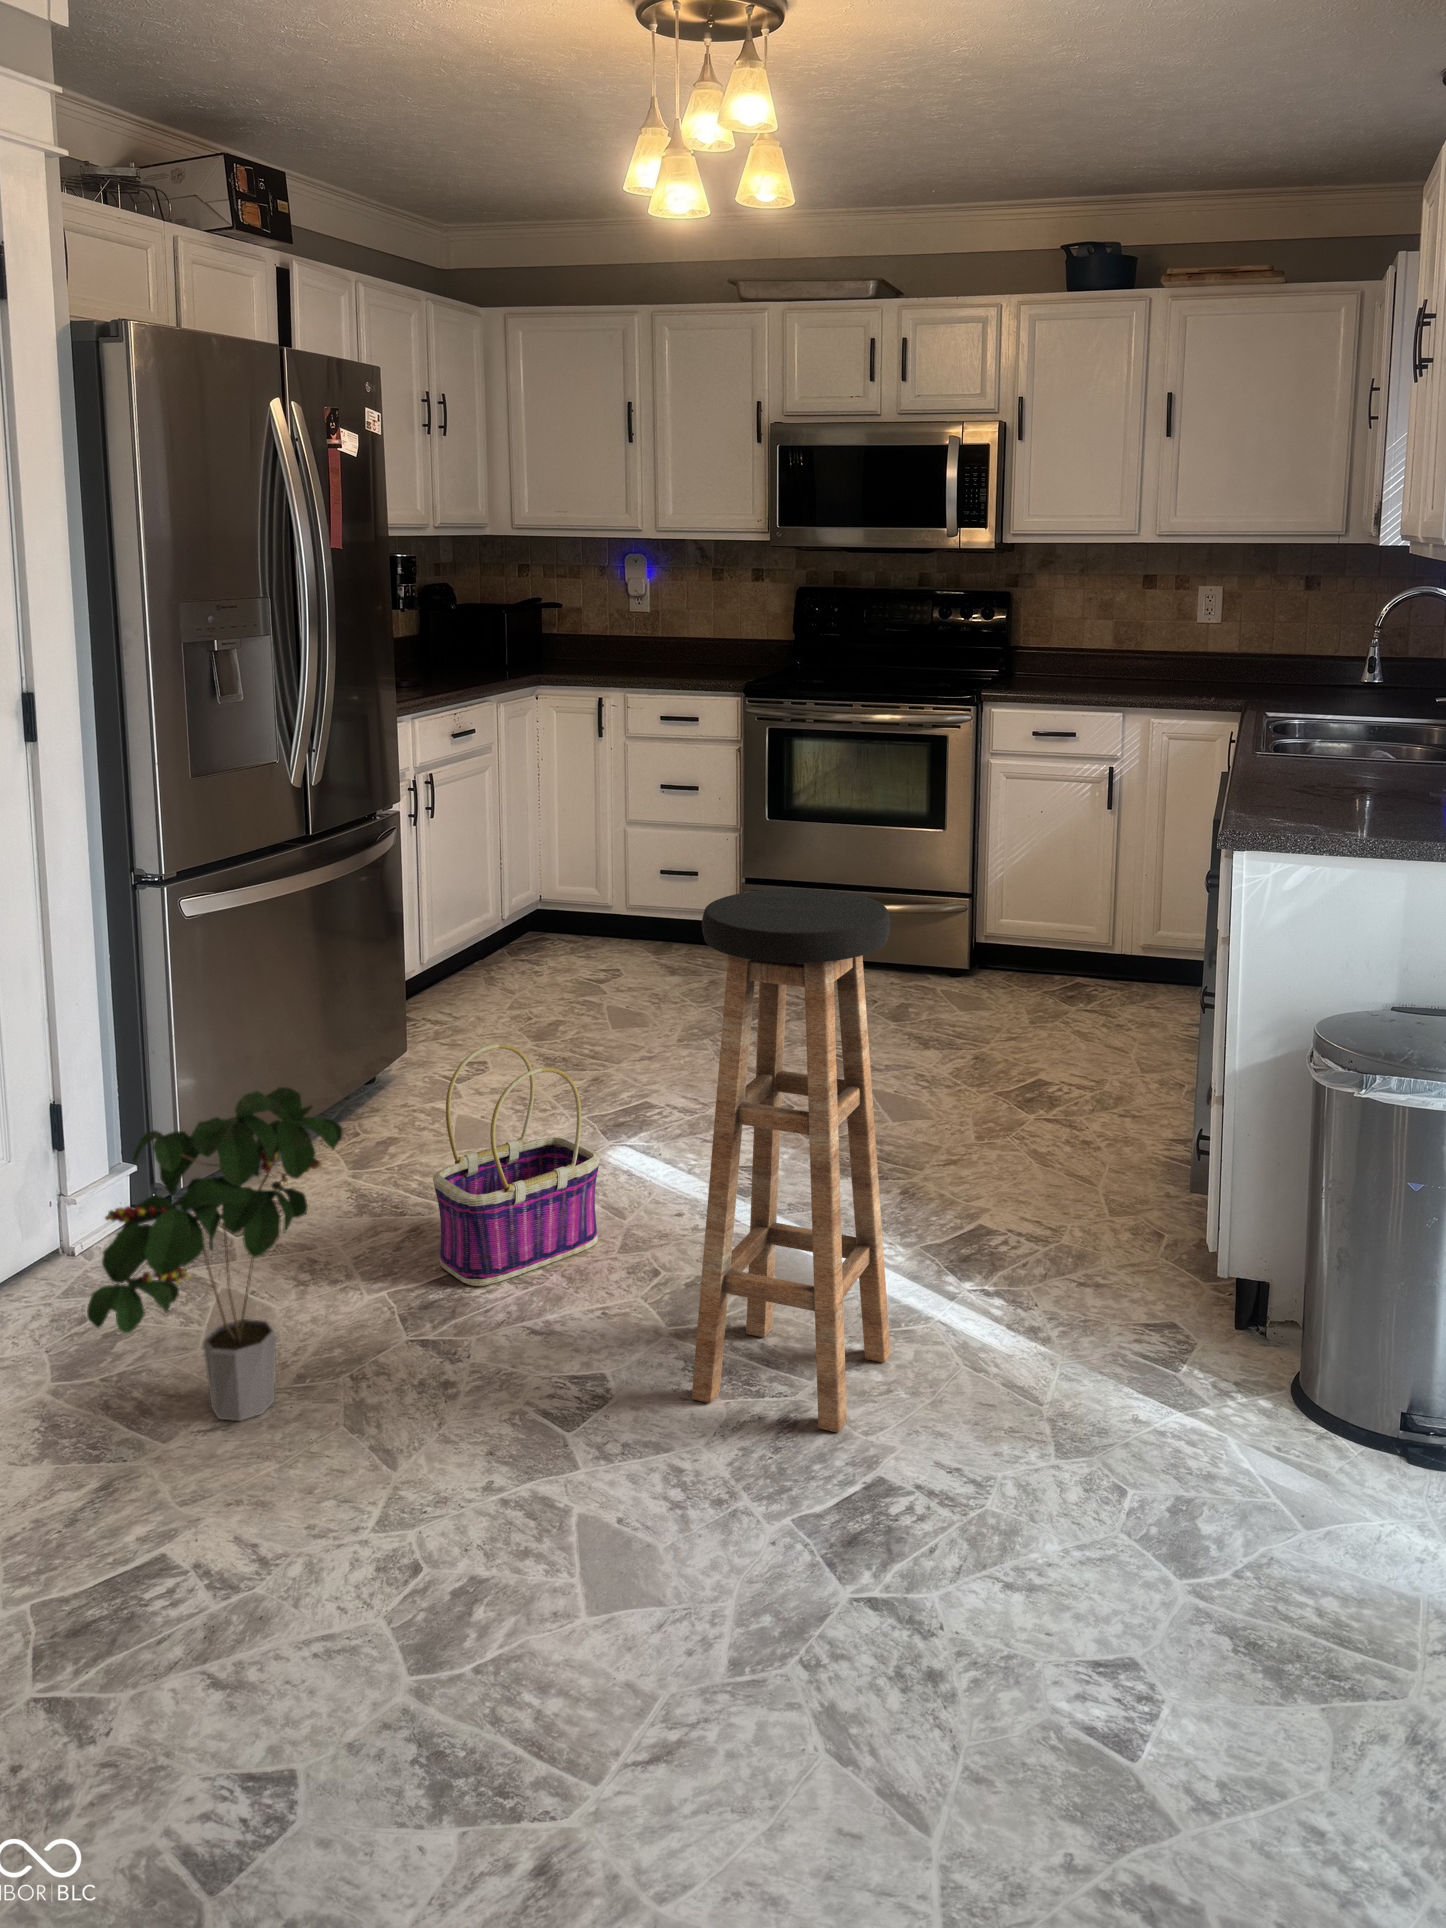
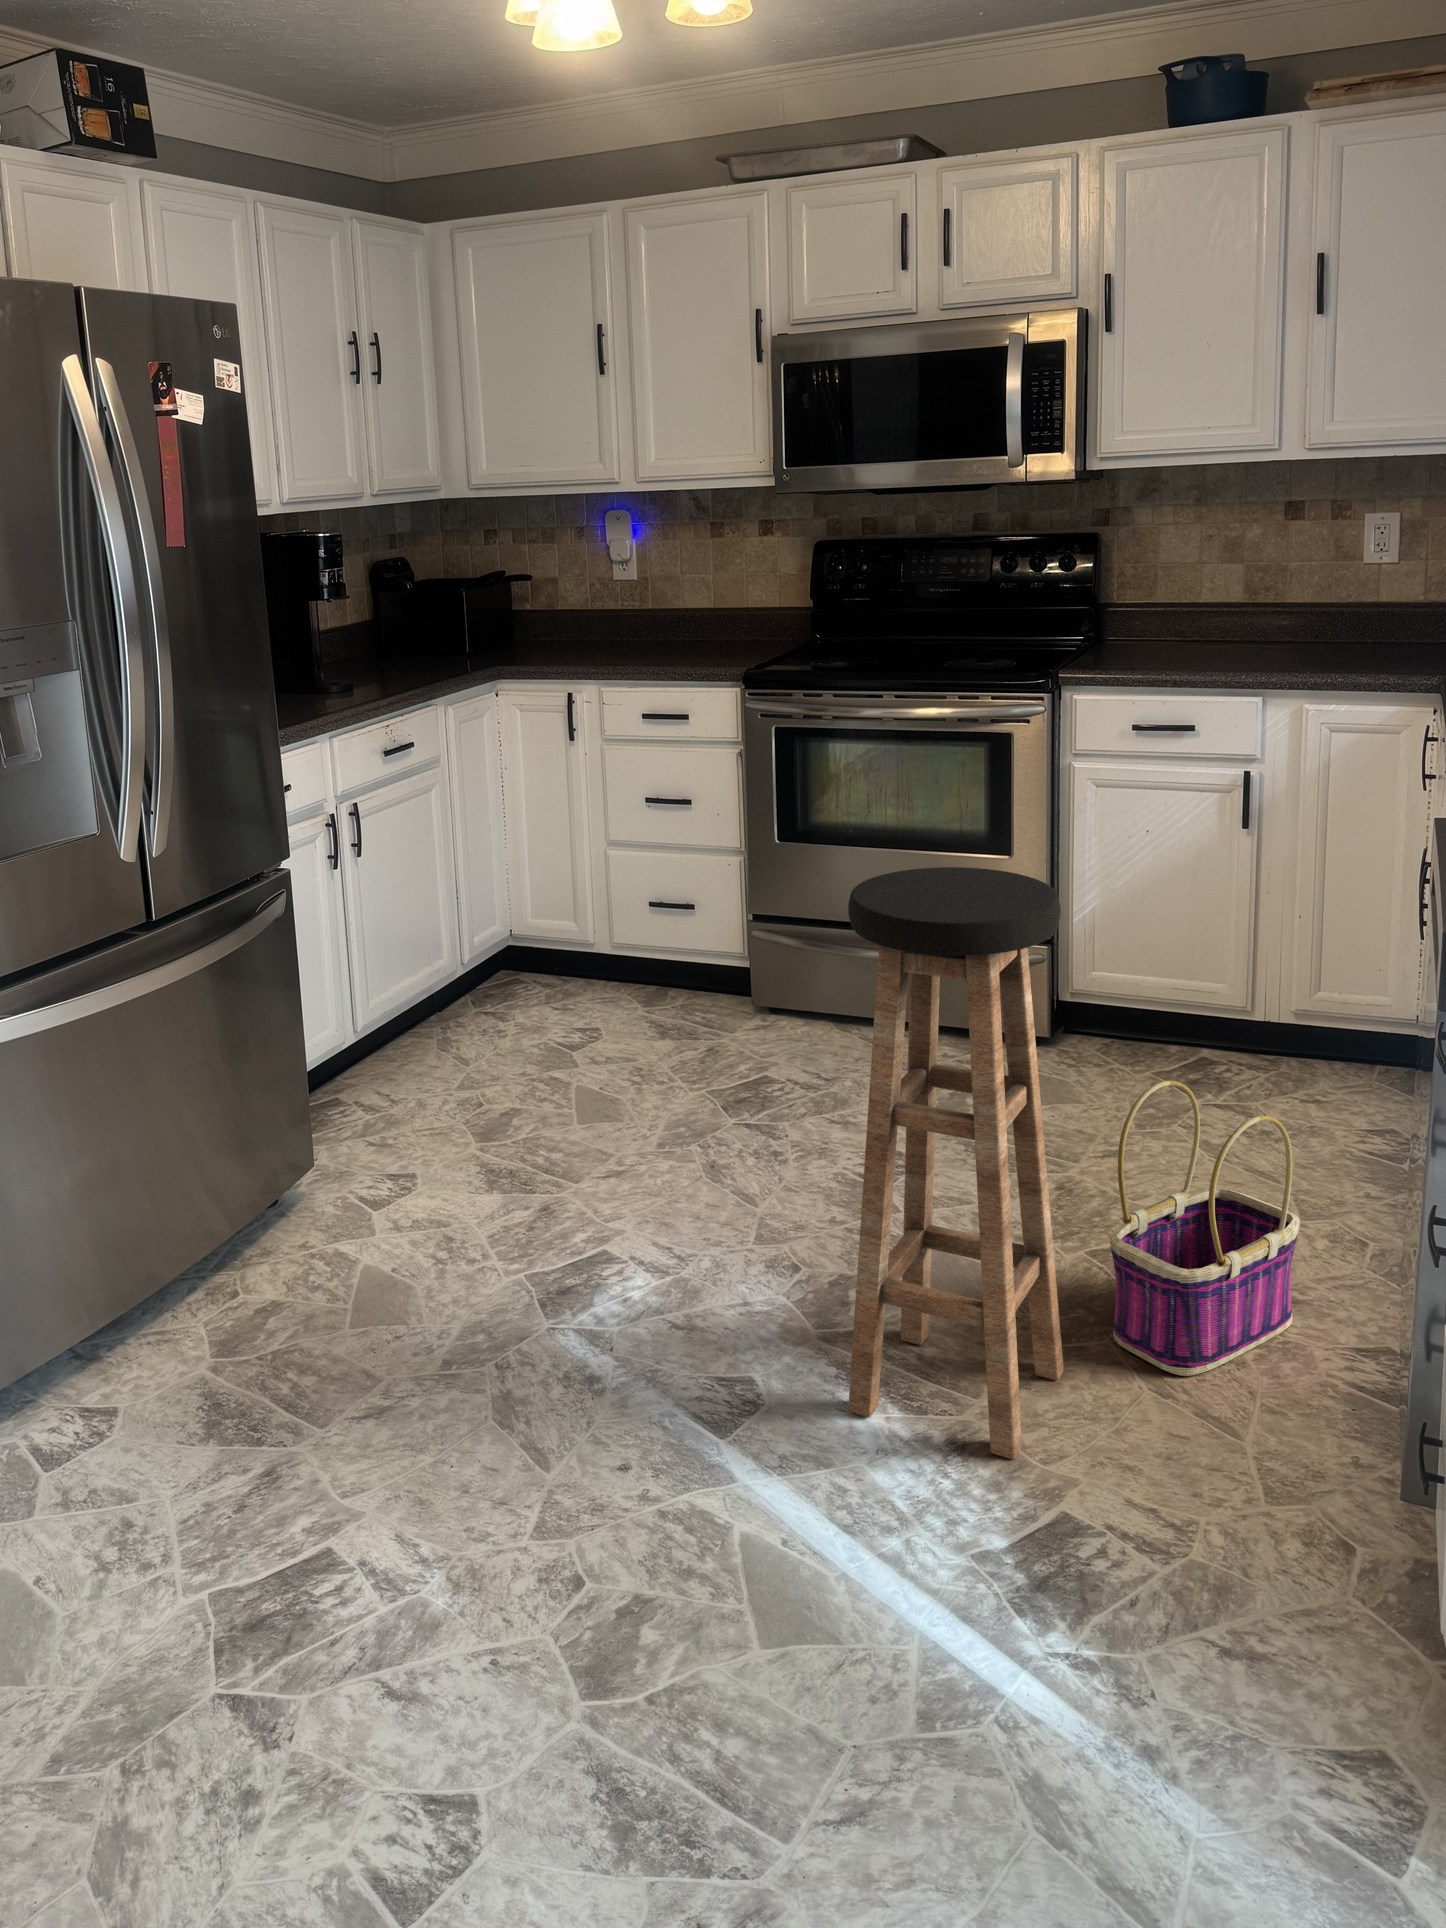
basket: present [433,1044,600,1286] -> present [1110,1081,1300,1376]
potted plant: present [87,1087,342,1421] -> none [244,1075,476,1411]

